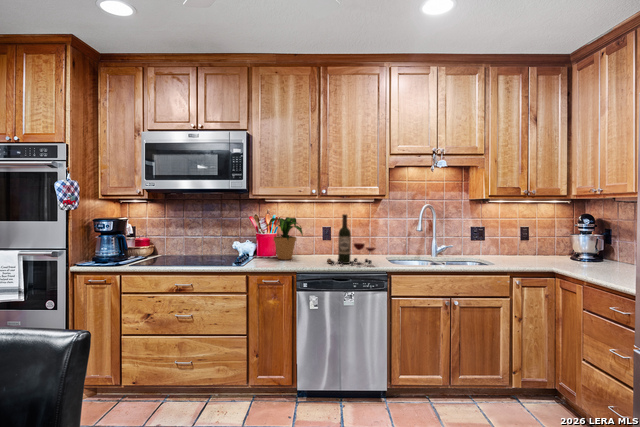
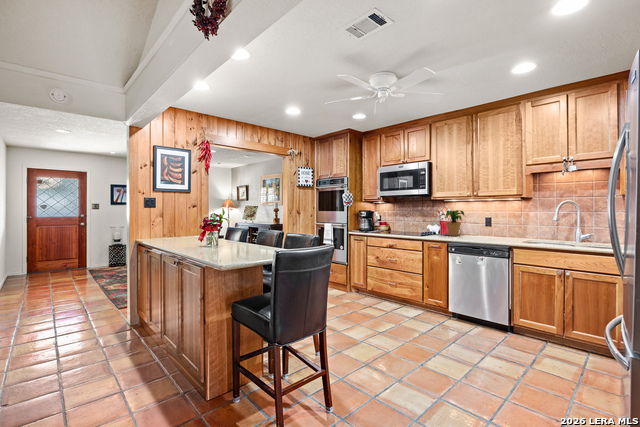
wine bottle: present [327,214,375,266] -> none [475,208,507,242]

